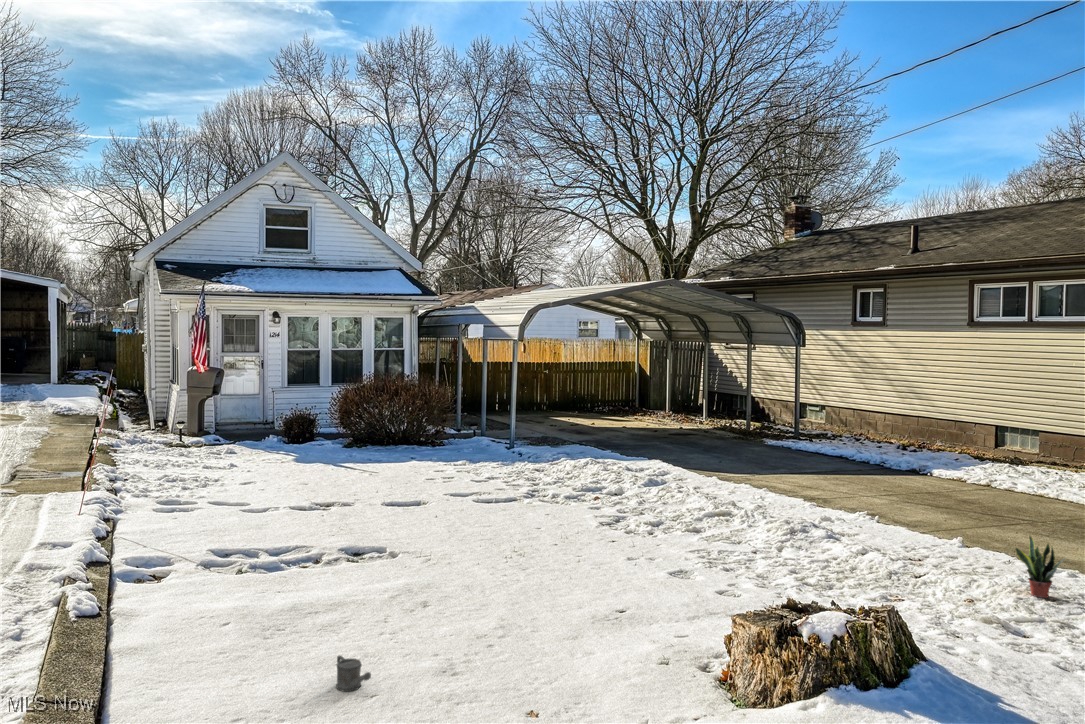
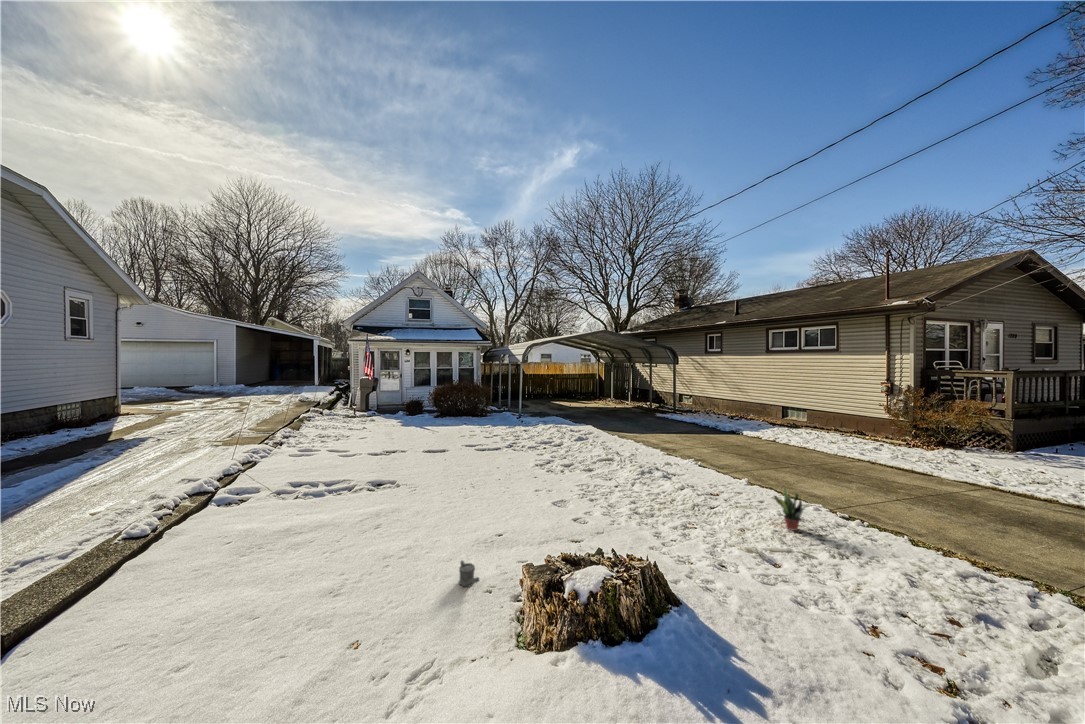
watering can: present [336,655,371,691] -> present [459,561,479,587]

